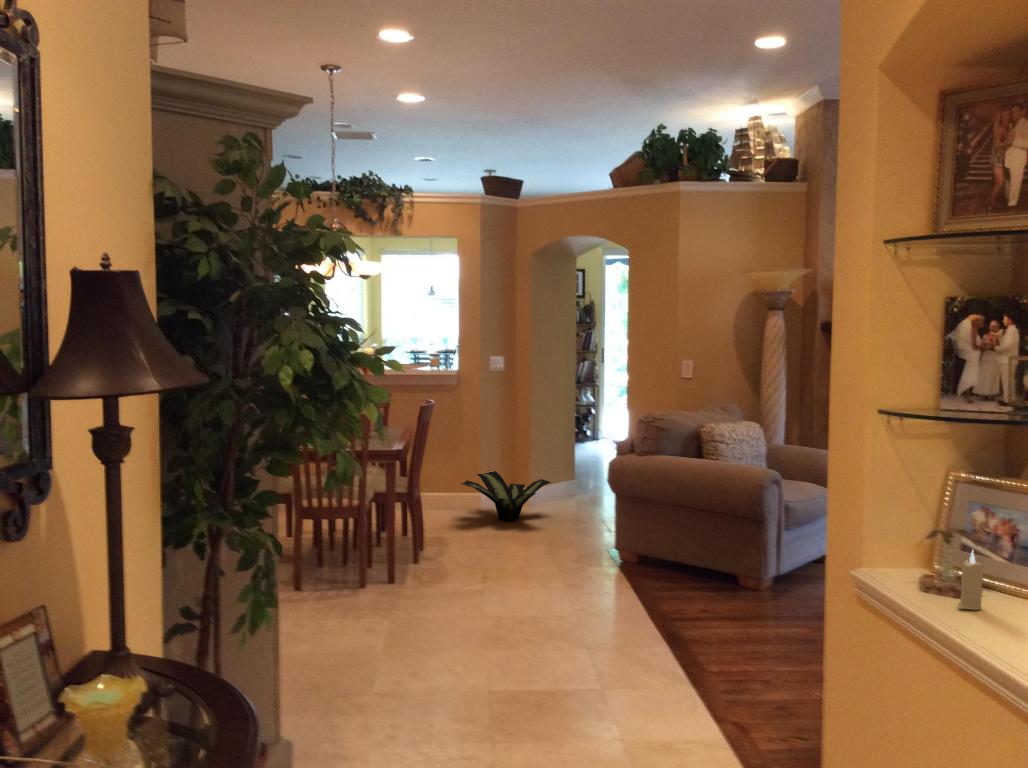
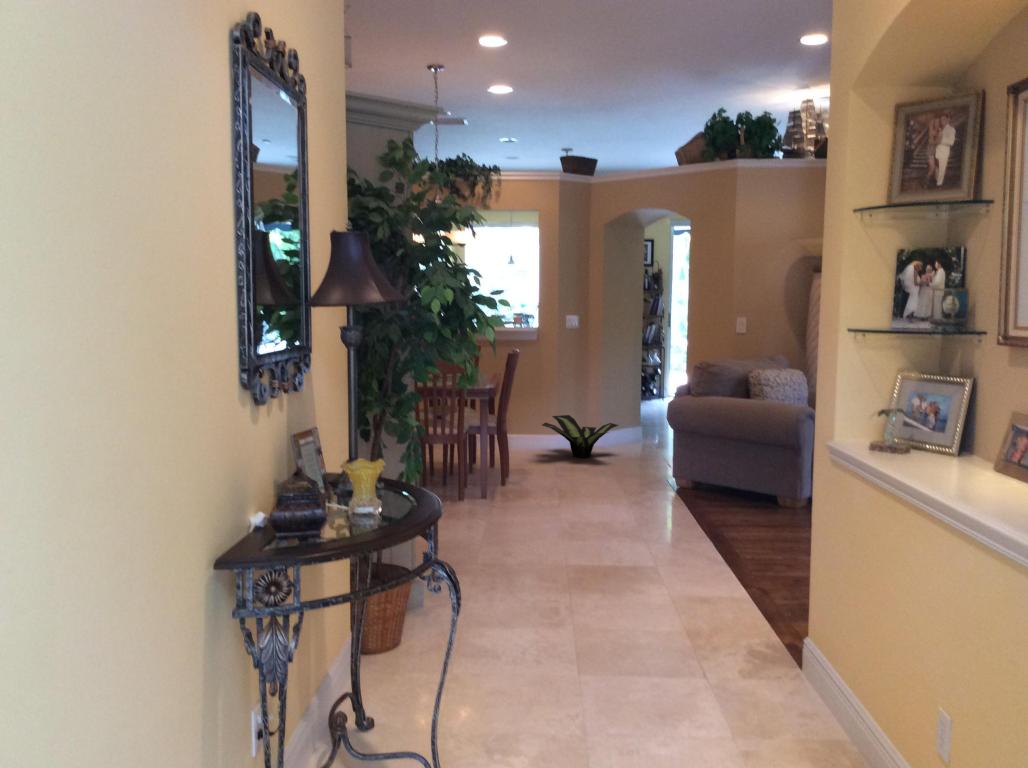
candle: present [957,551,983,610] -> none [891,418,909,459]

